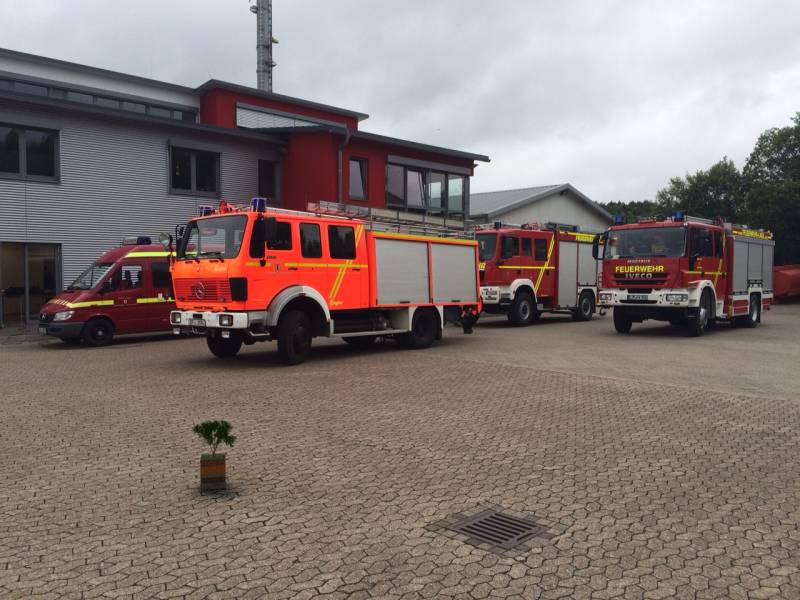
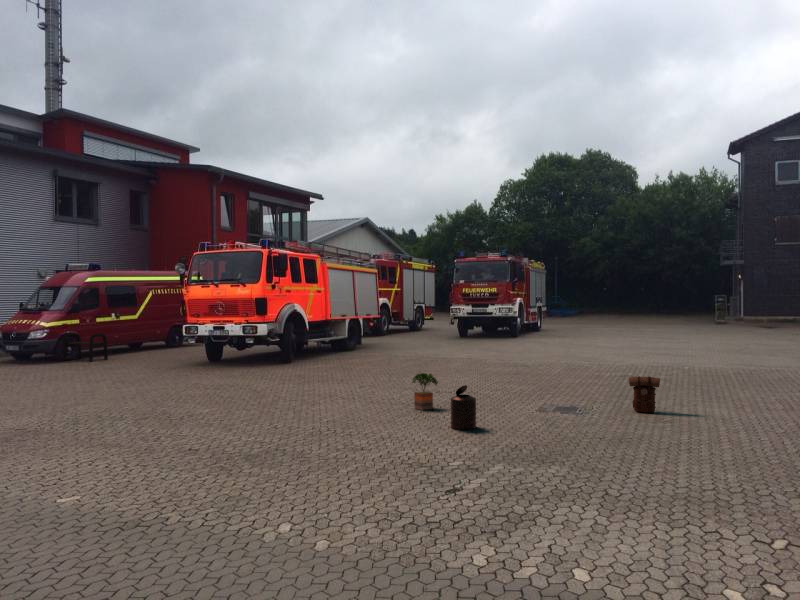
bench: none [90,315,134,349] -> present [63,333,108,361]
trash can: none [98,476,157,575] -> present [450,385,476,430]
backpack: none [569,476,643,568] -> present [629,376,660,413]

